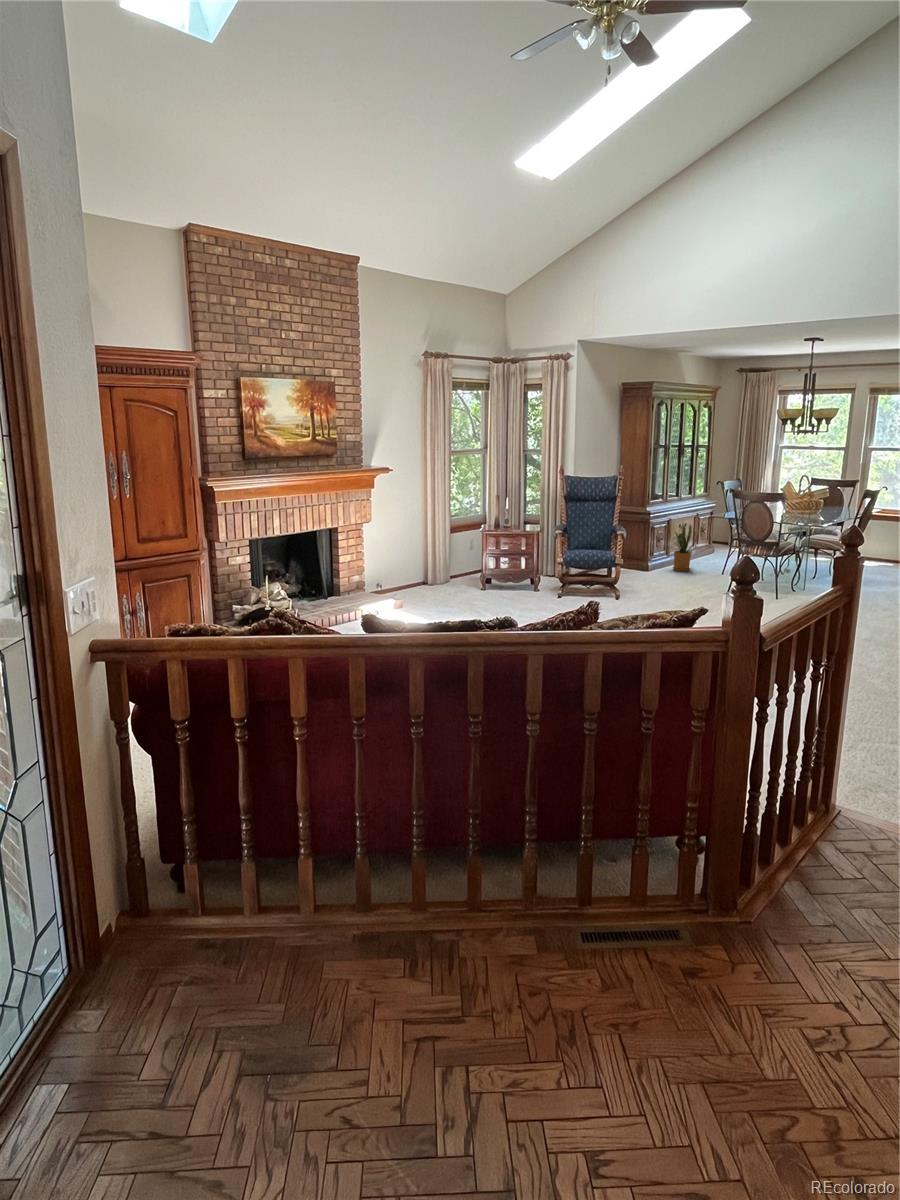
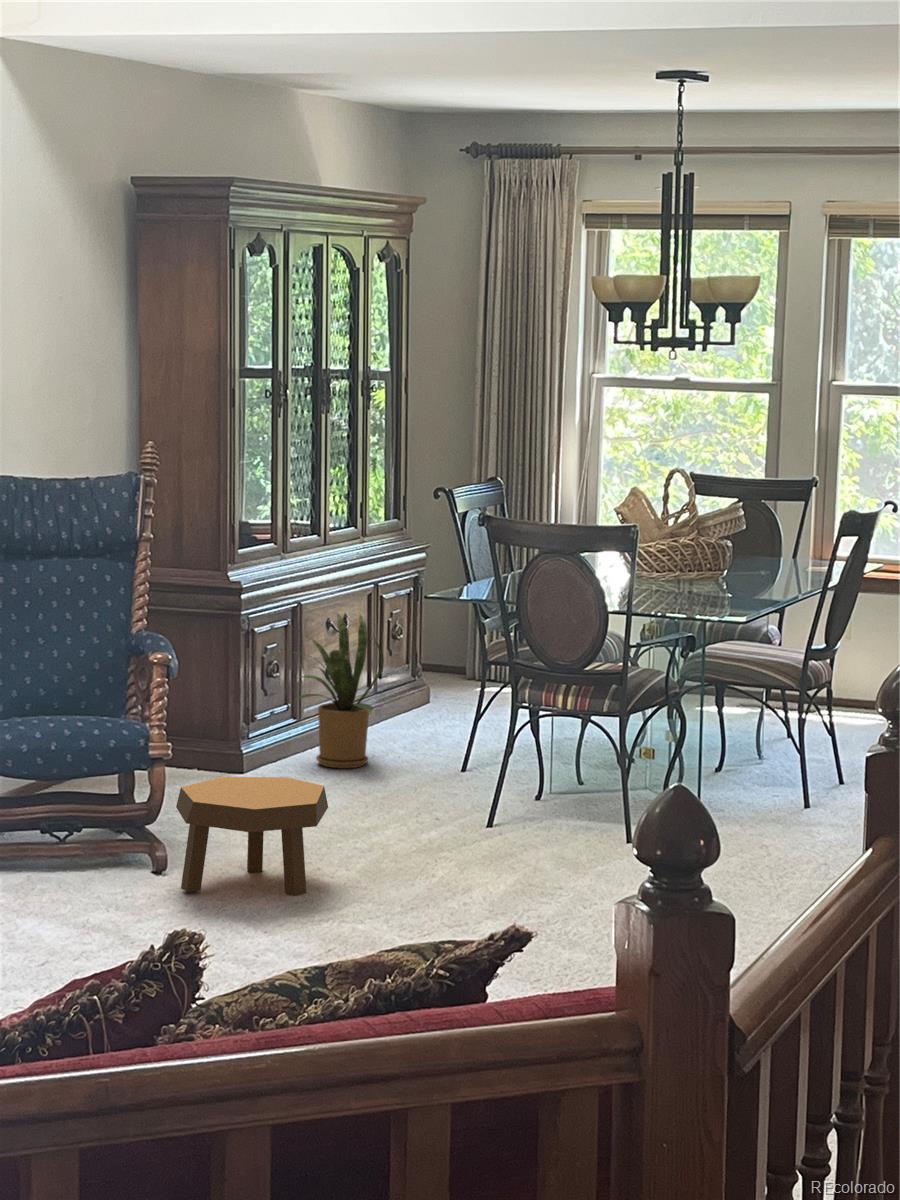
footstool: none [627,568,674,604] -> present [176,777,328,896]

